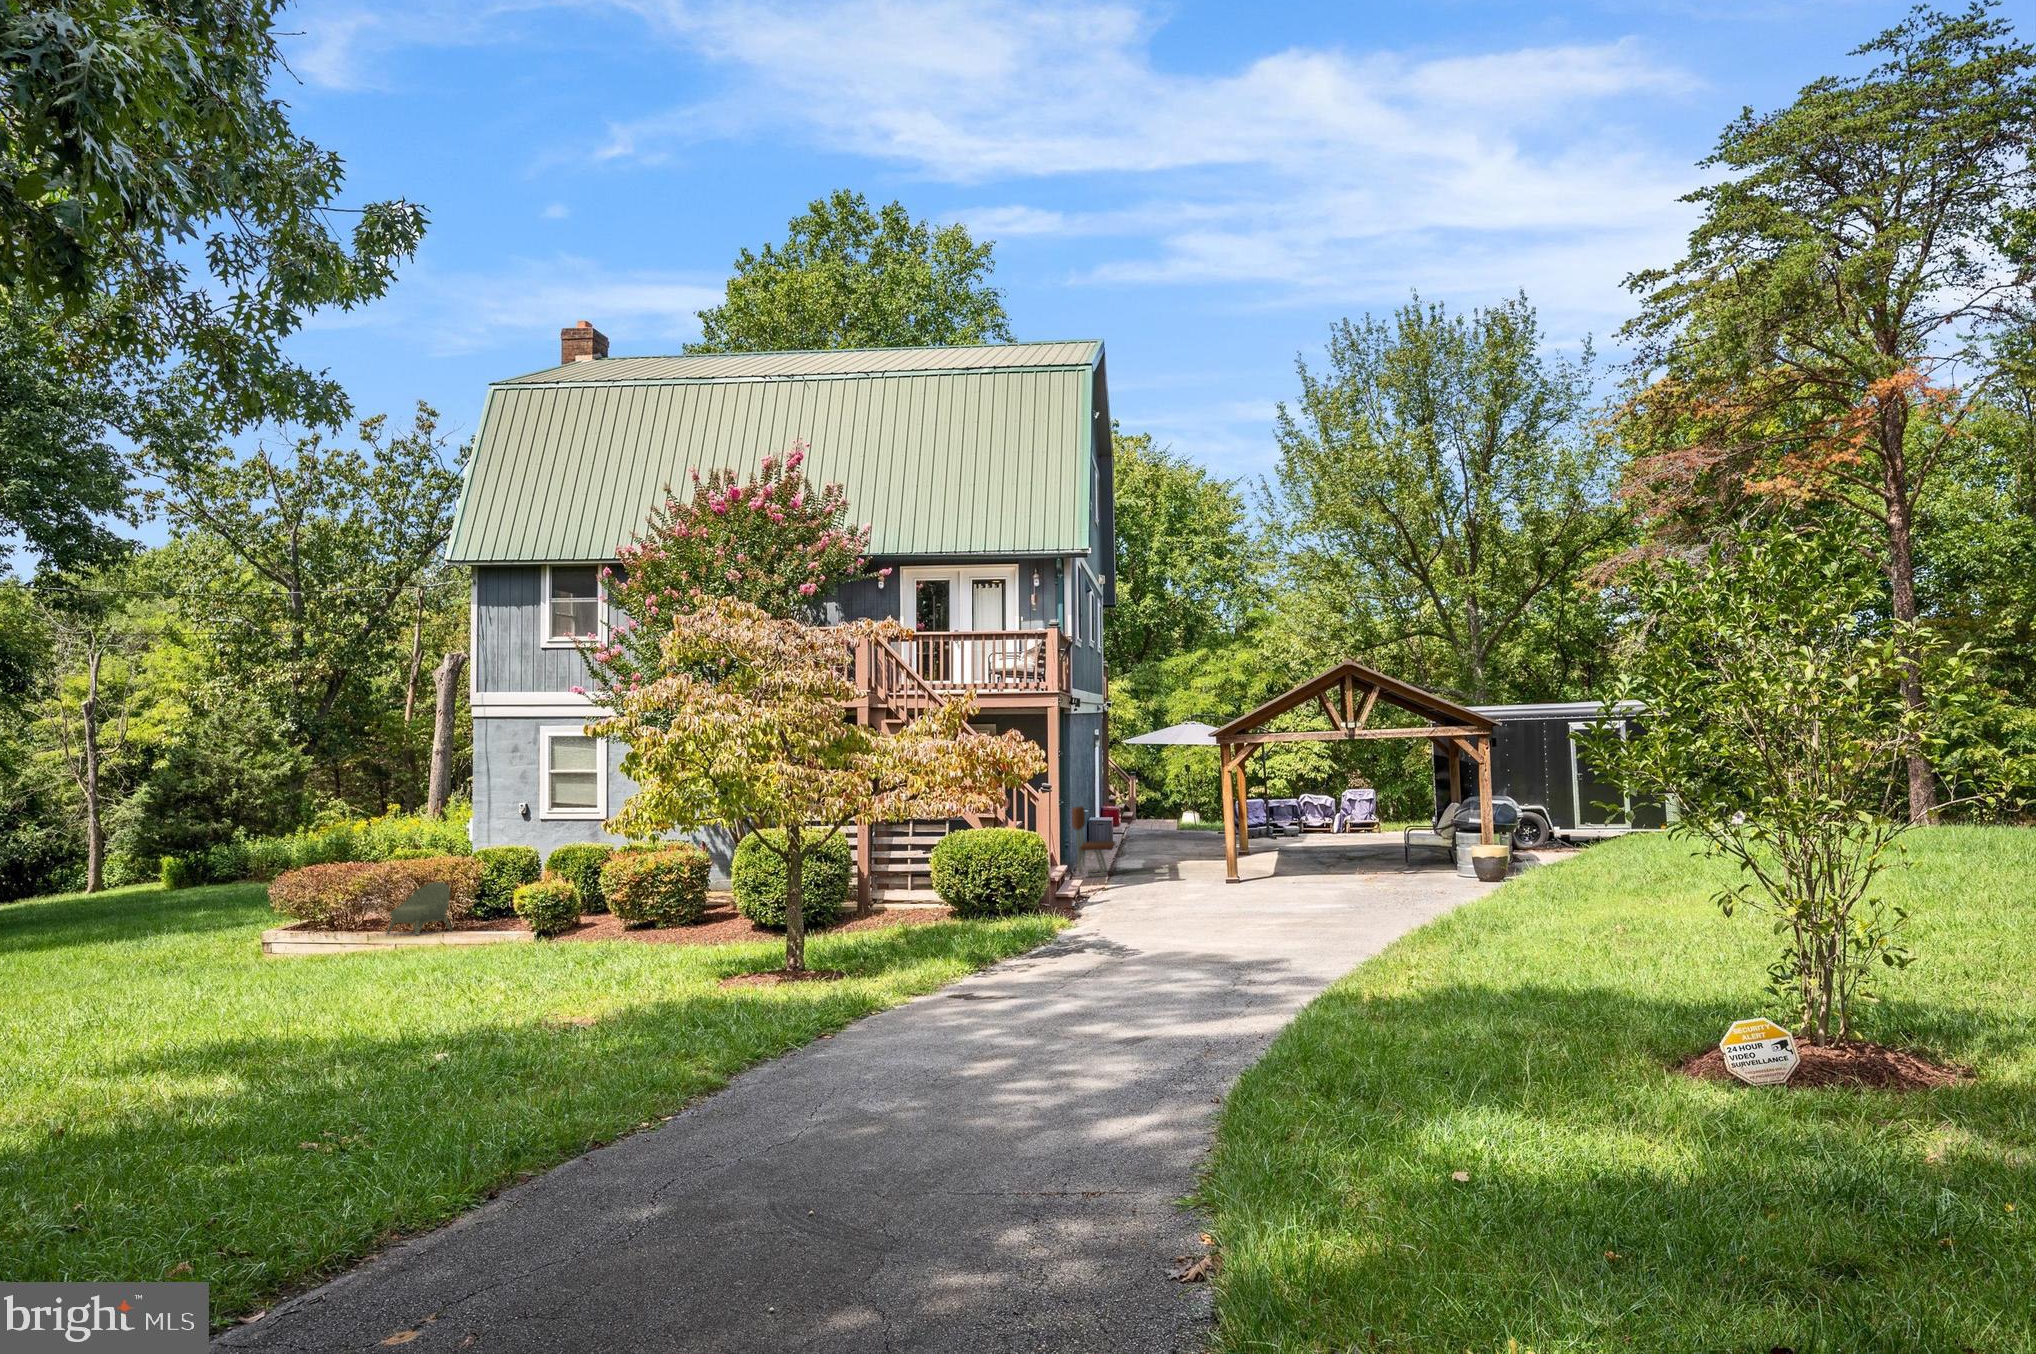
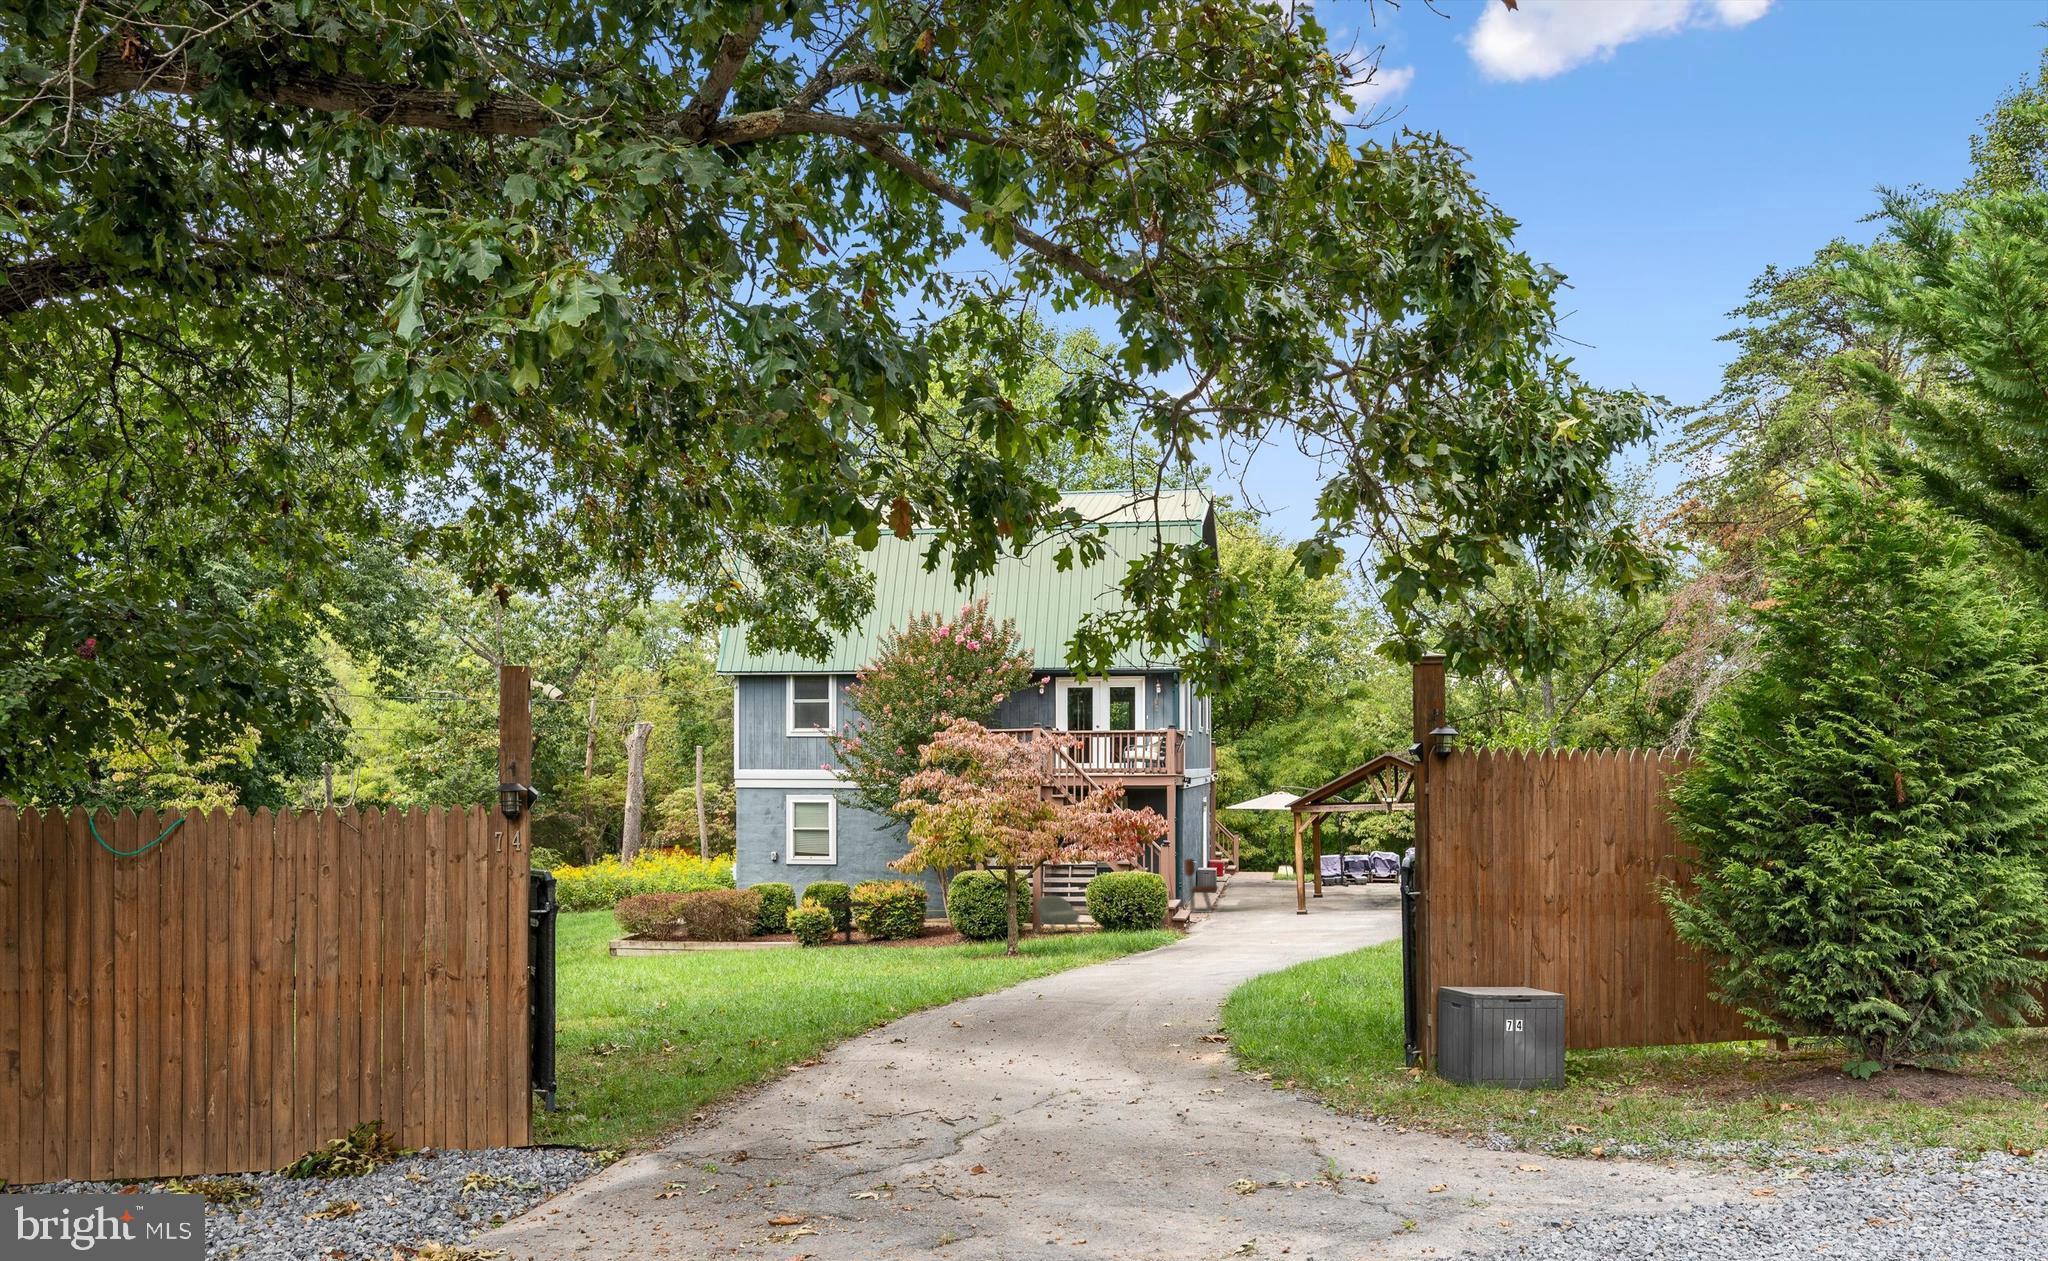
side table: none [551,872,629,935] -> present [820,902,875,945]
armchair: present [386,882,452,935] -> present [1037,896,1082,932]

